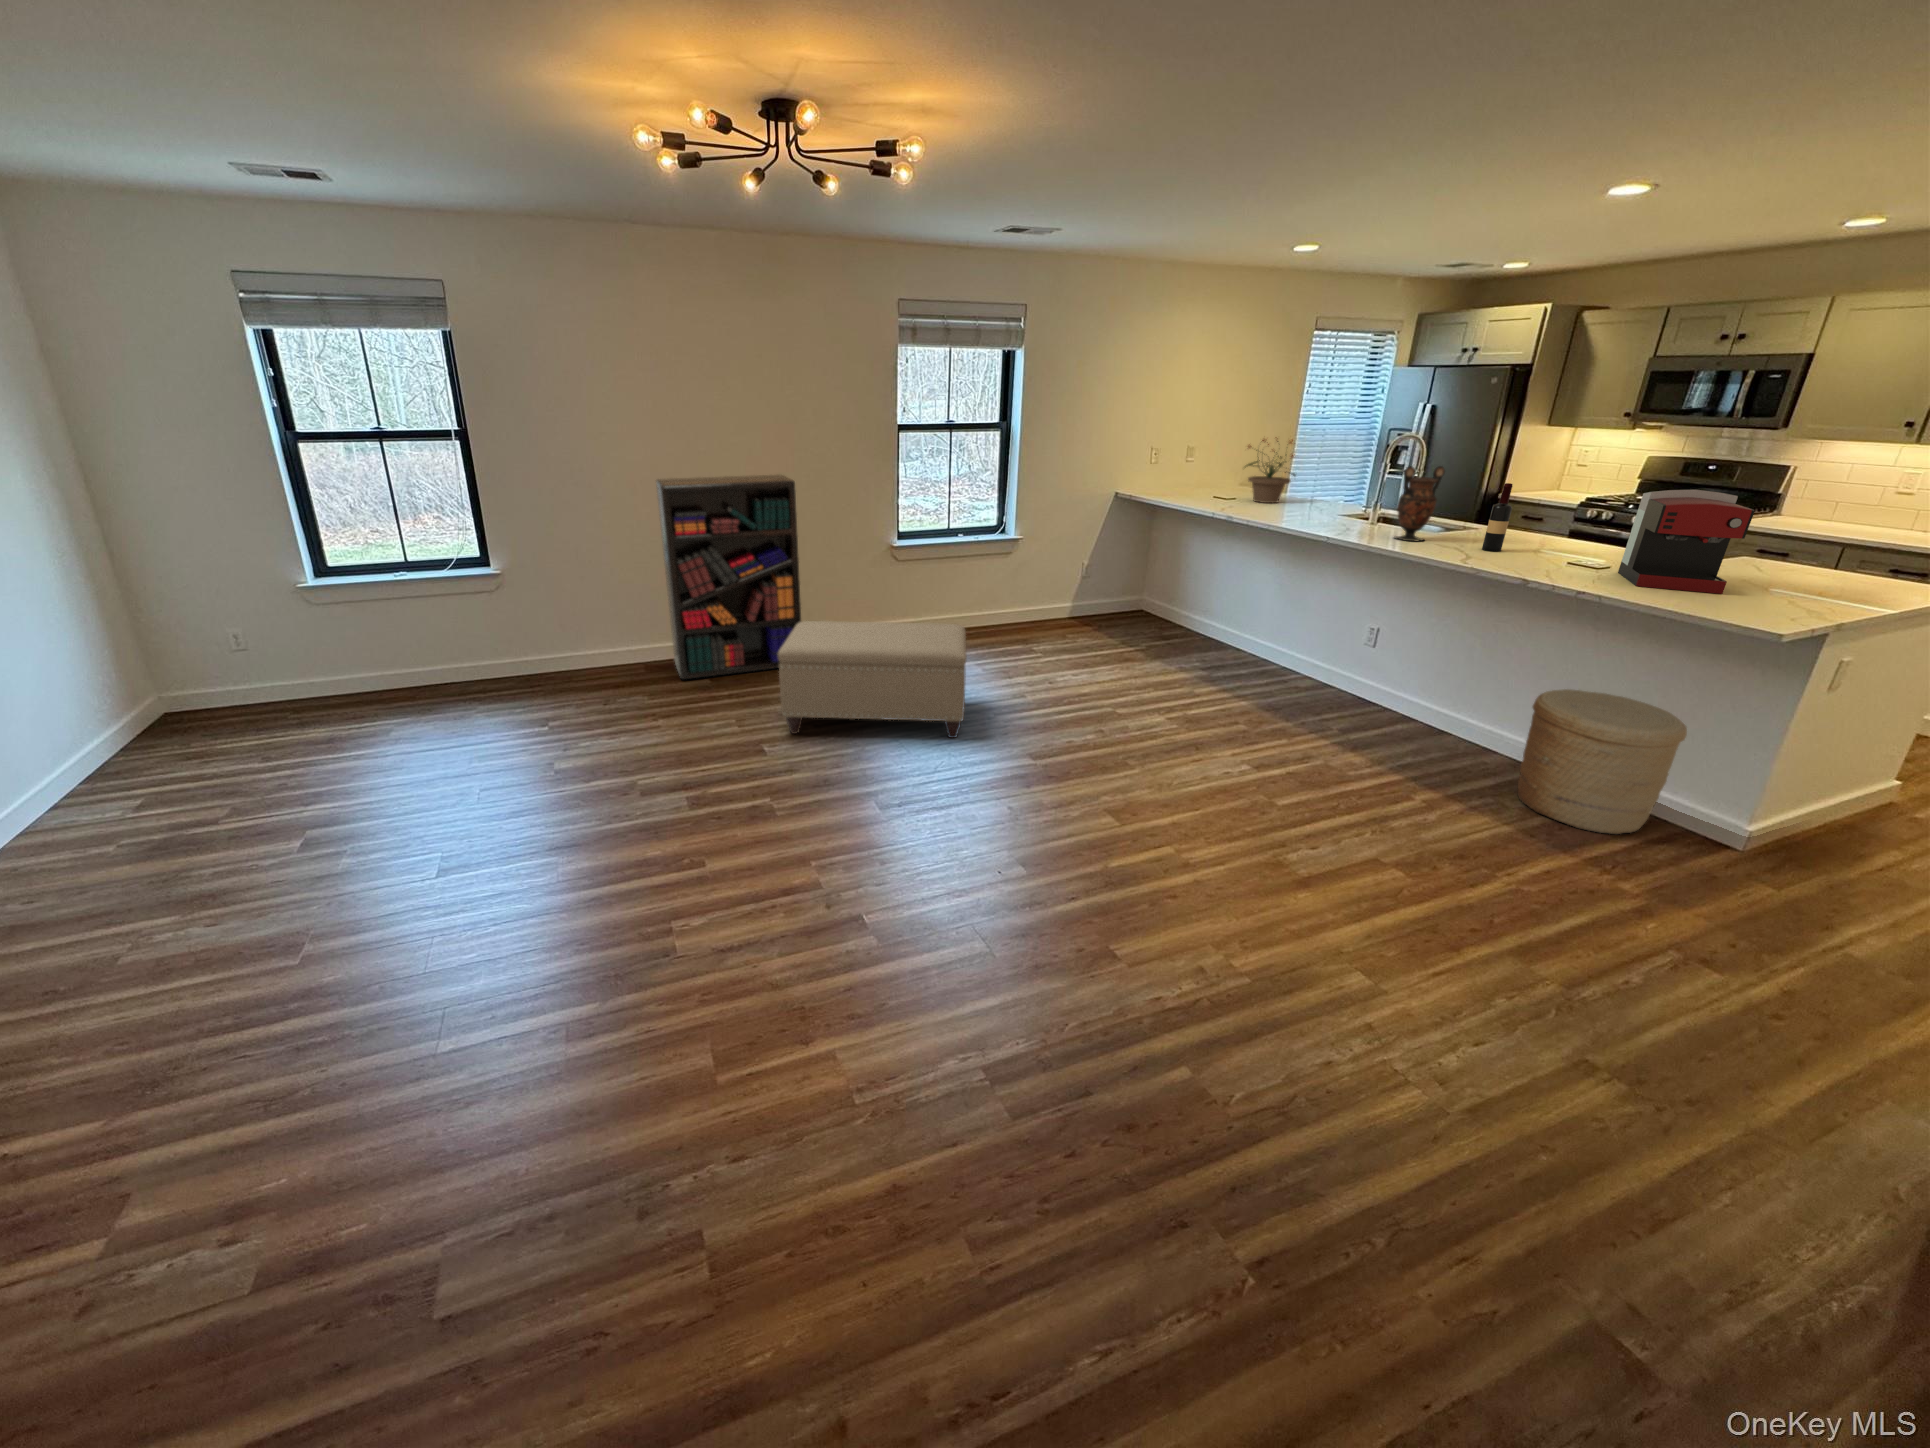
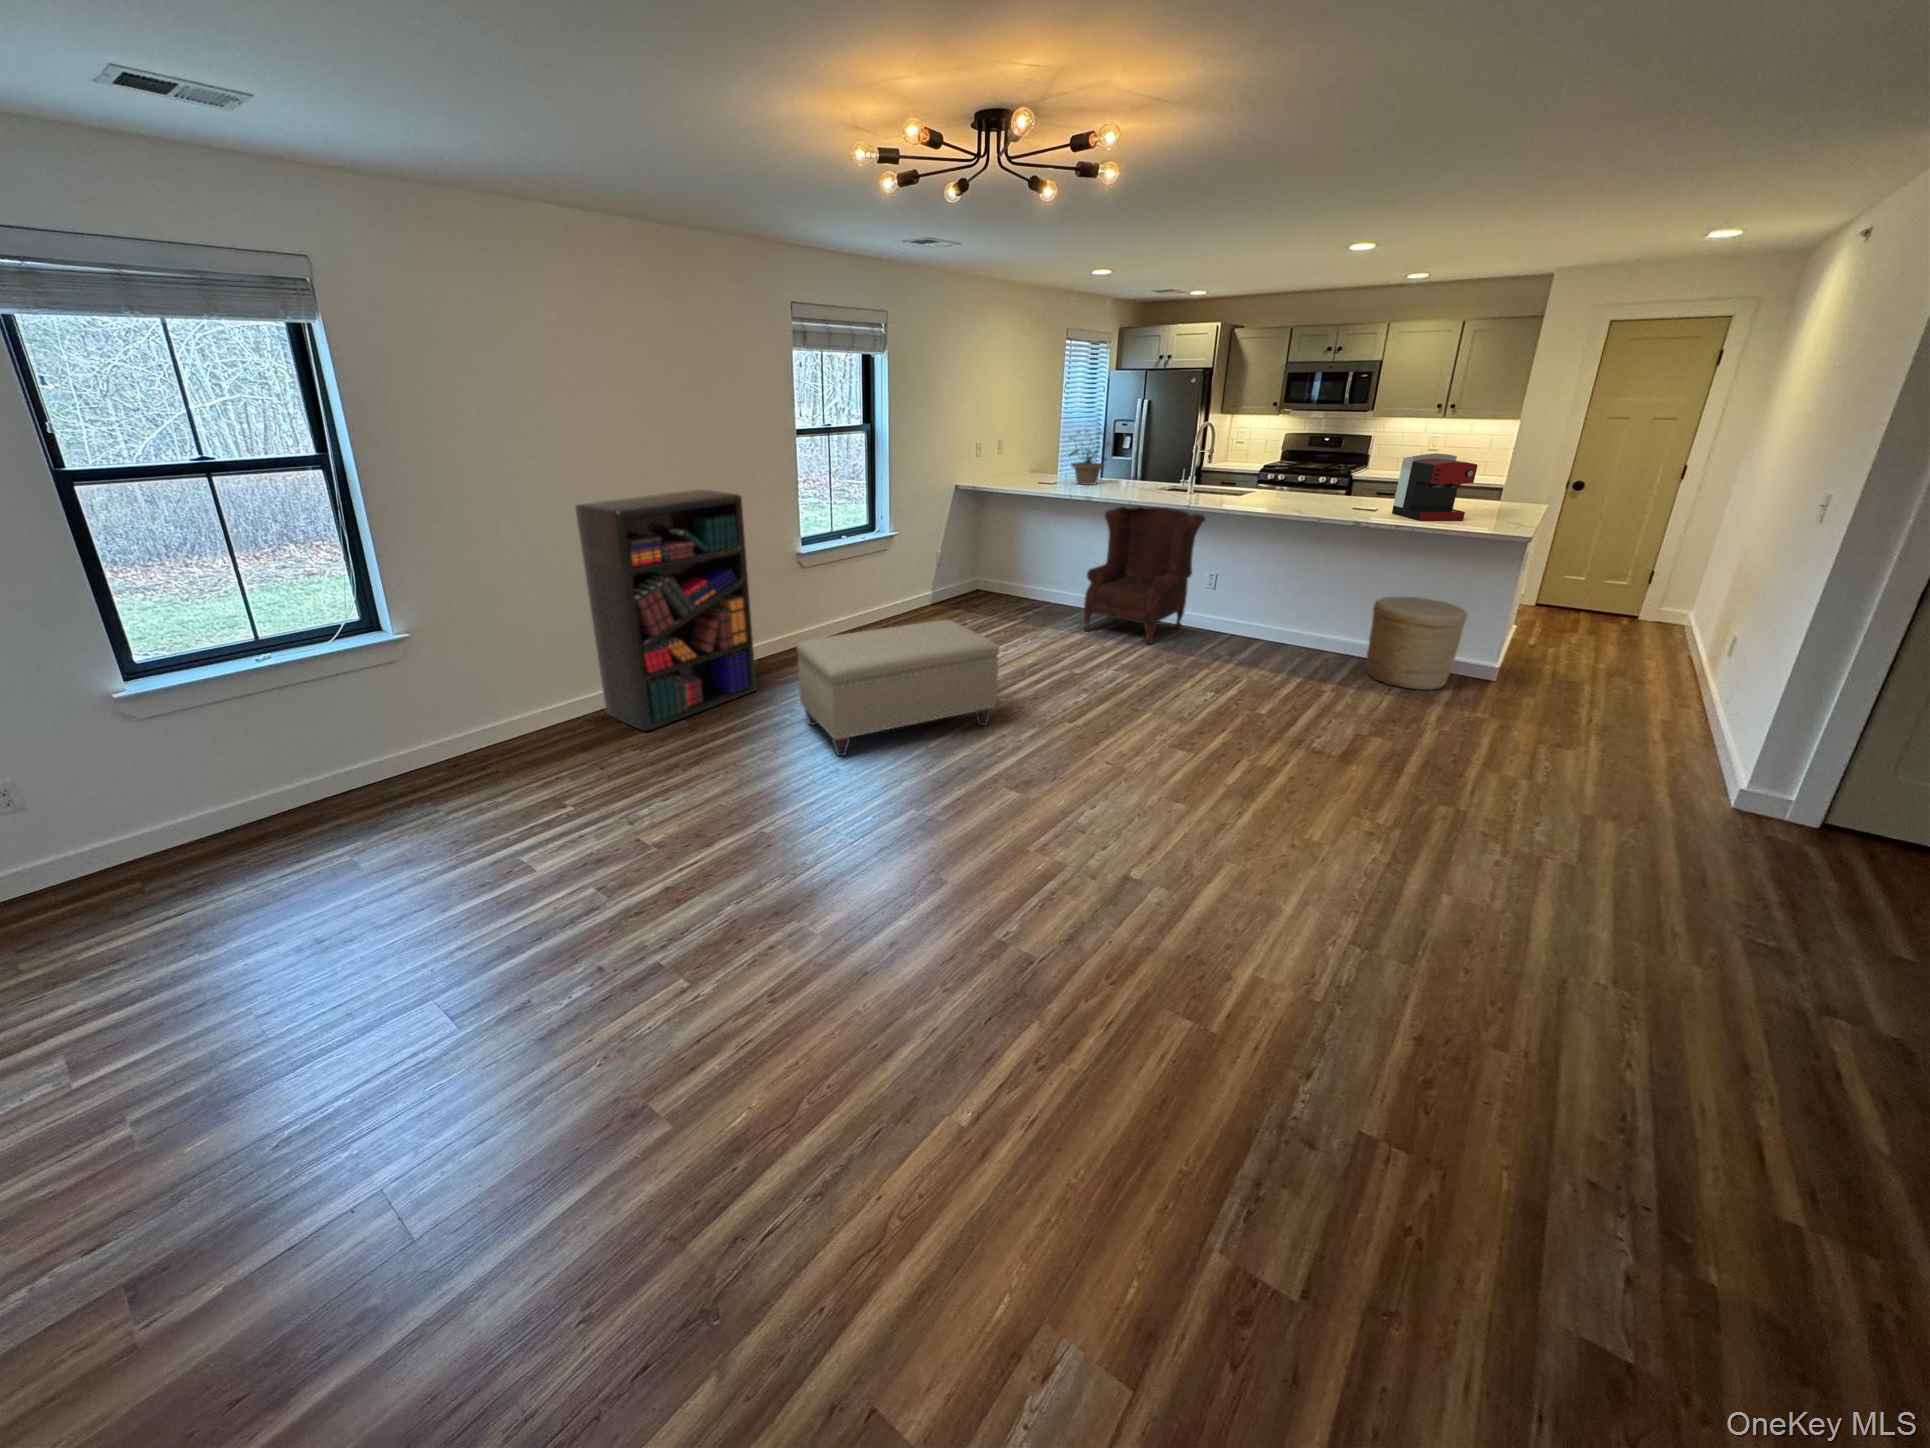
vase: present [1395,466,1445,541] -> none [1230,446,1260,505]
wine bottle: present [1482,483,1513,551] -> none [1294,456,1313,507]
armchair: none [1194,529,1369,698] -> present [1083,507,1206,644]

